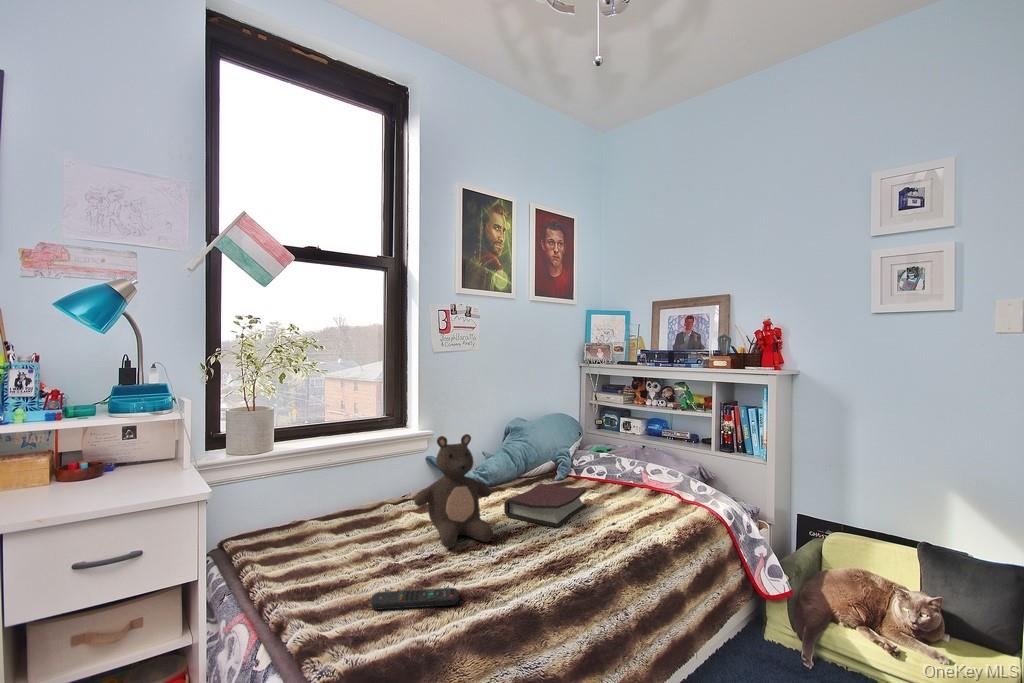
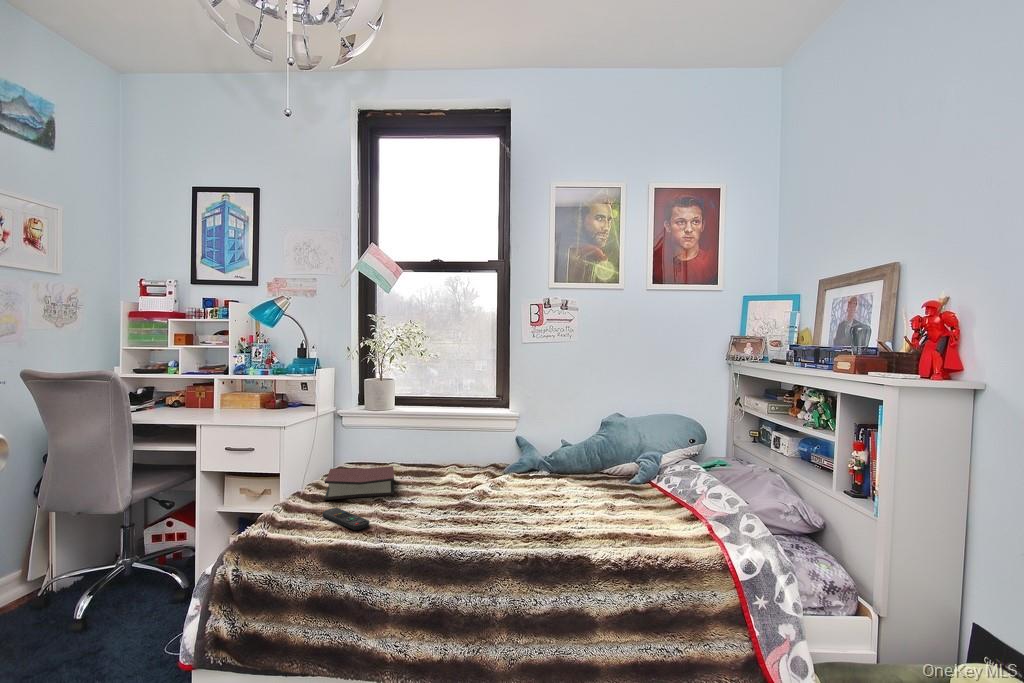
teddy bear: present [414,434,493,548] -> none [419,412,487,505]
hardback book: present [504,483,586,527] -> present [325,466,394,500]

